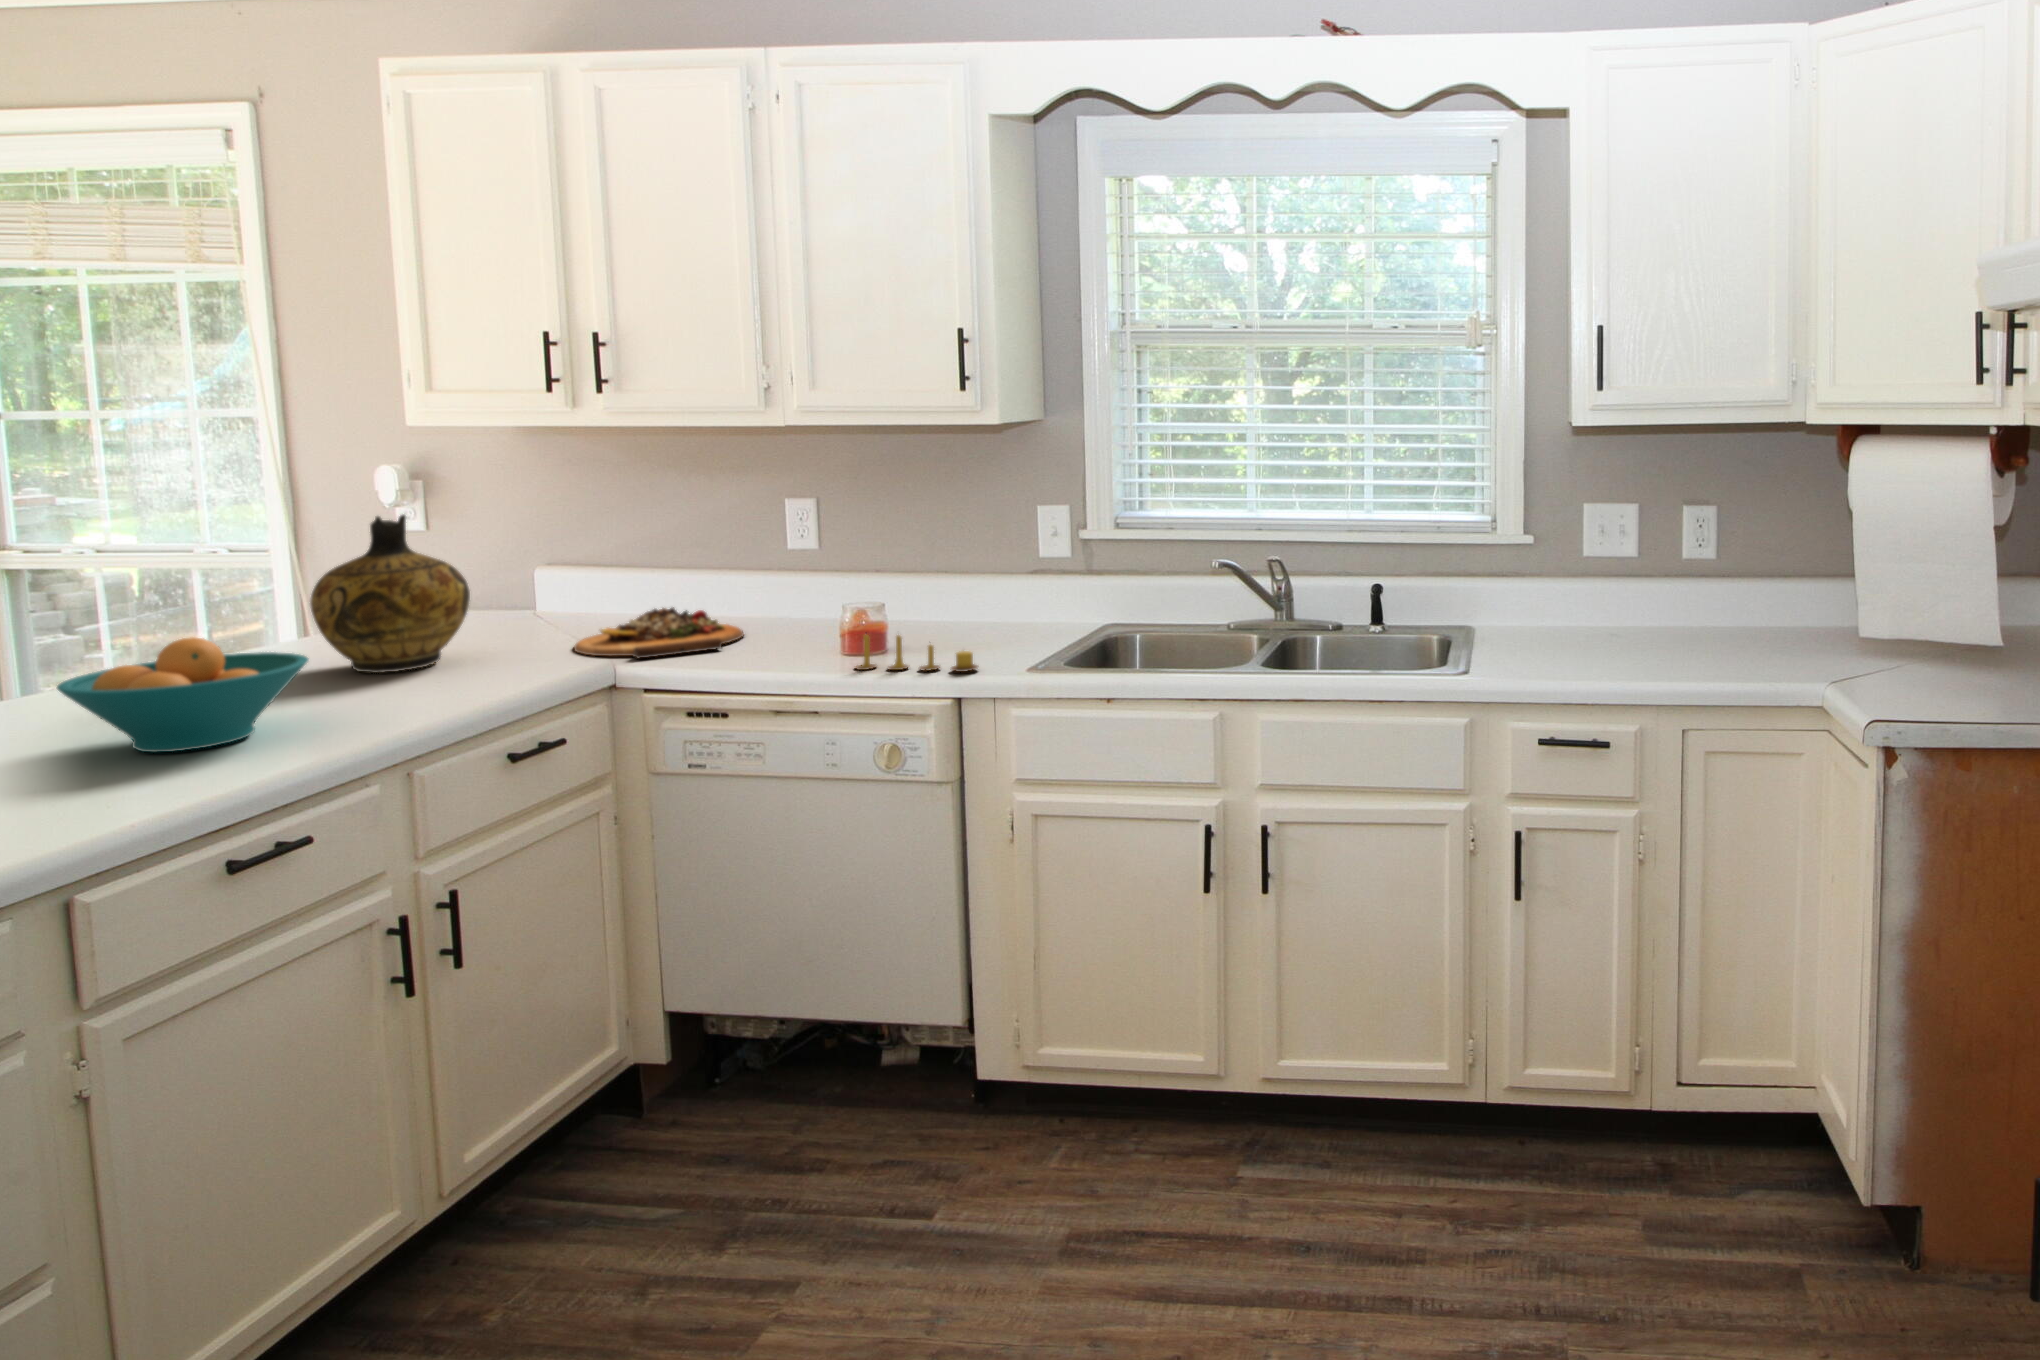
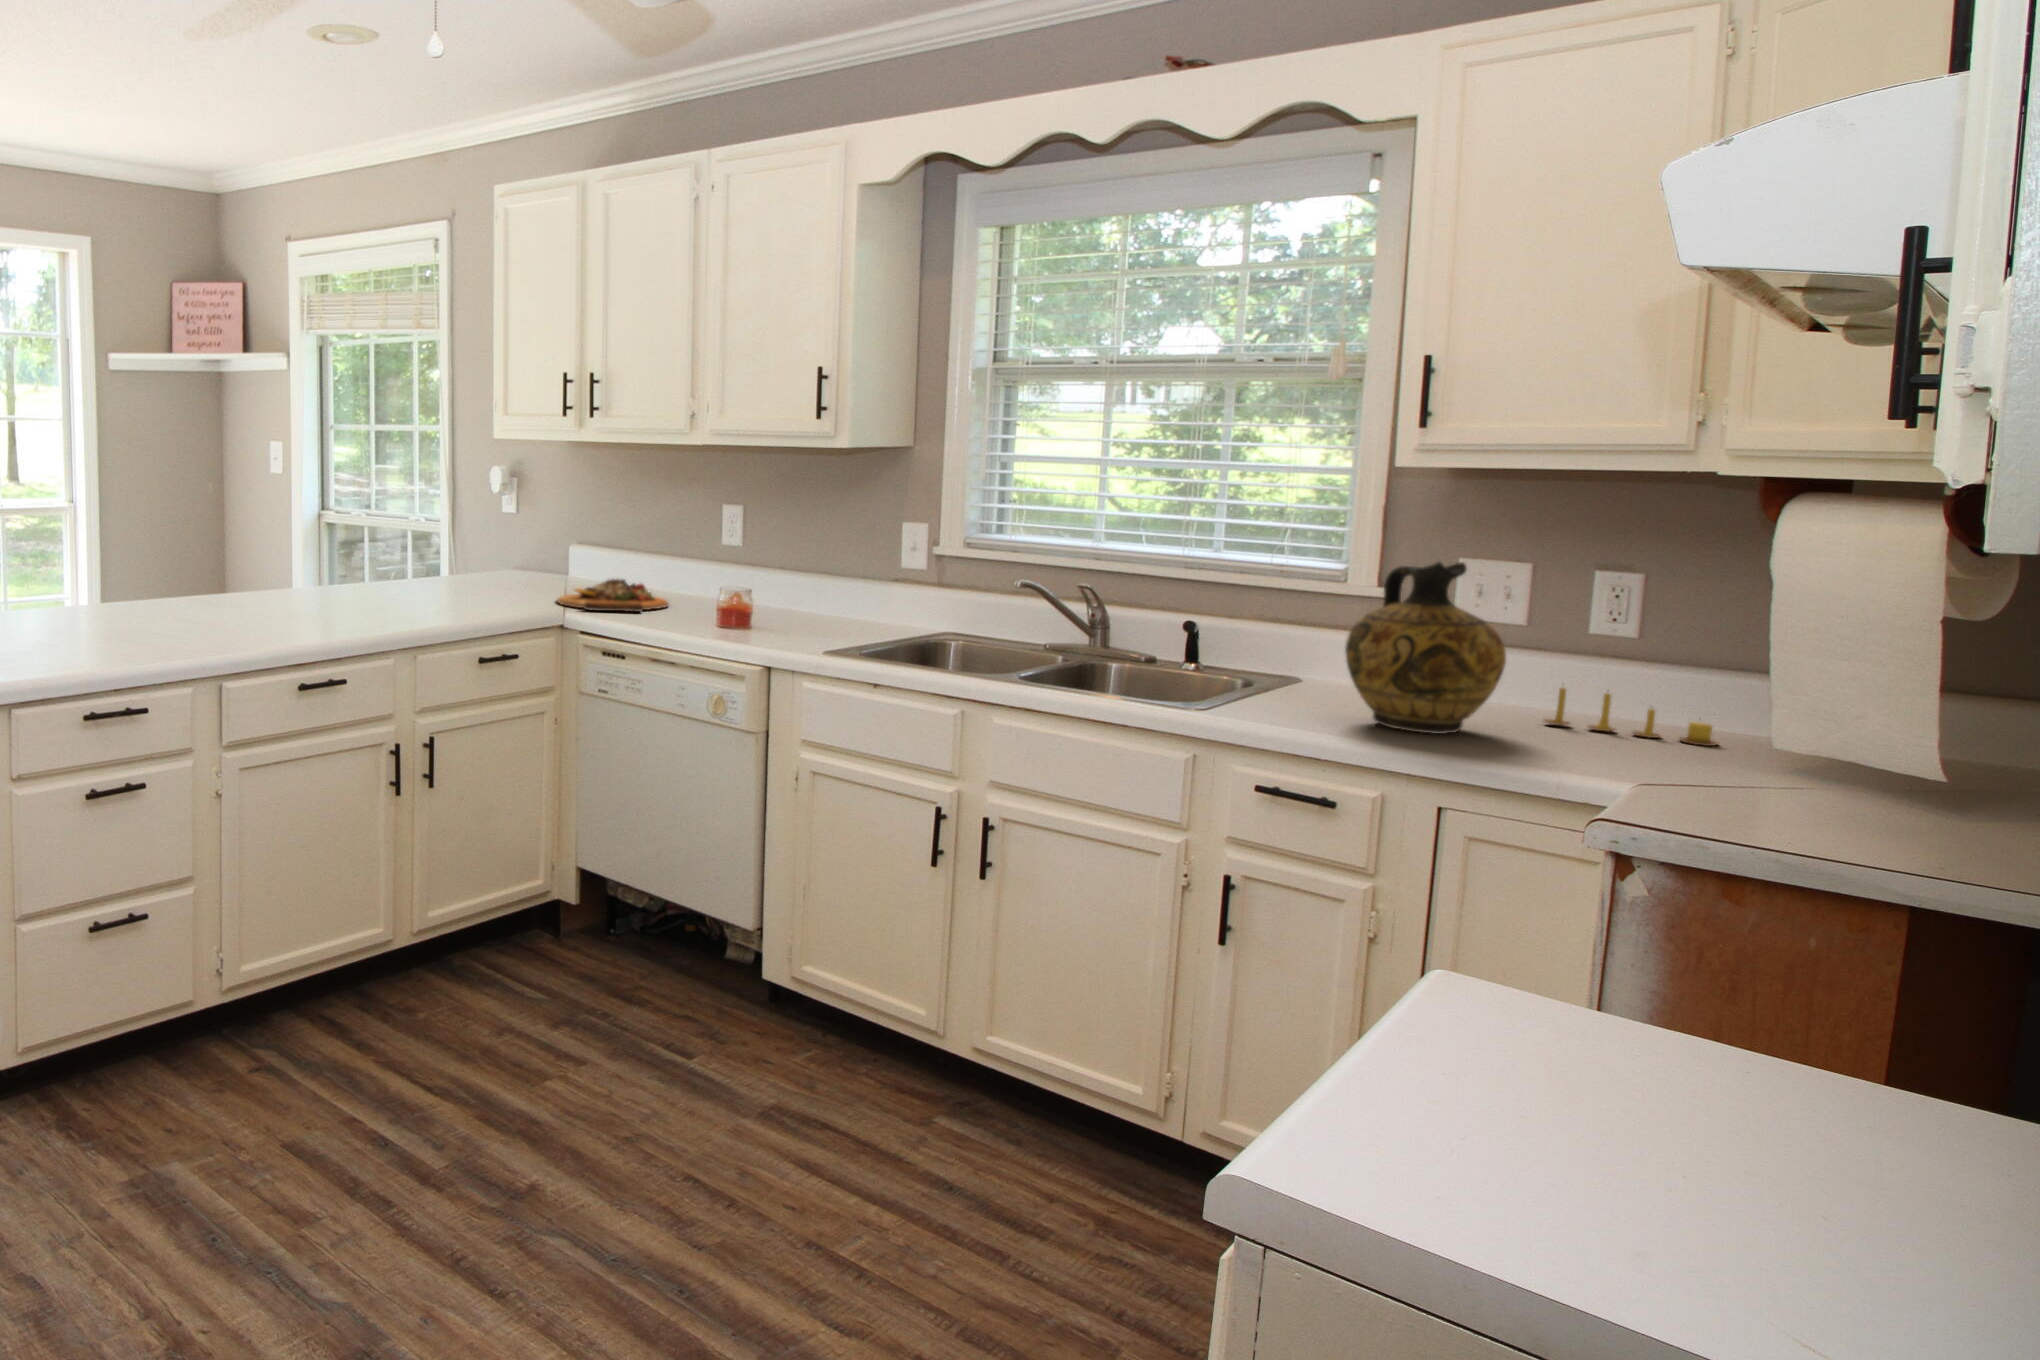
ceramic jug: present [310,515,470,673] -> present [1345,562,1506,734]
candle: present [856,635,978,672] -> present [1545,687,1717,746]
fruit bowl: present [57,637,308,752] -> none [278,552,390,618]

